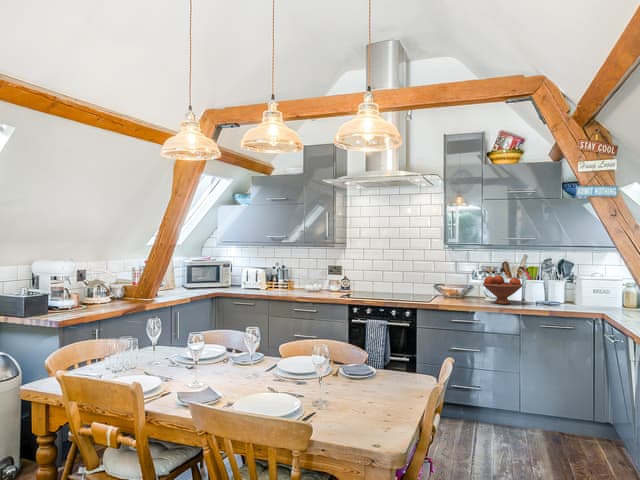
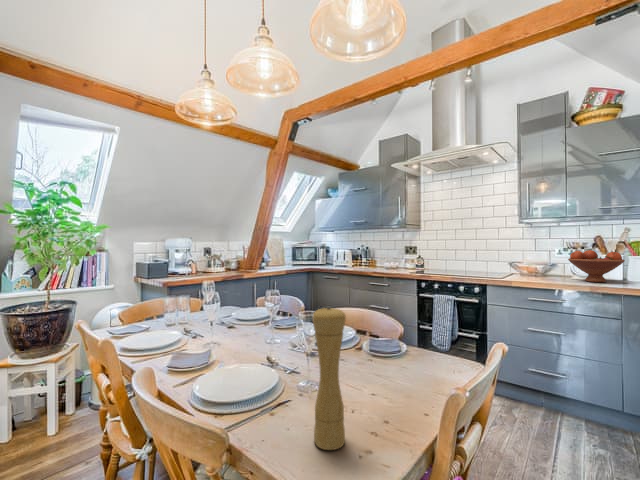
pepper mill: none [358,341,379,431] -> present [312,307,346,450]

